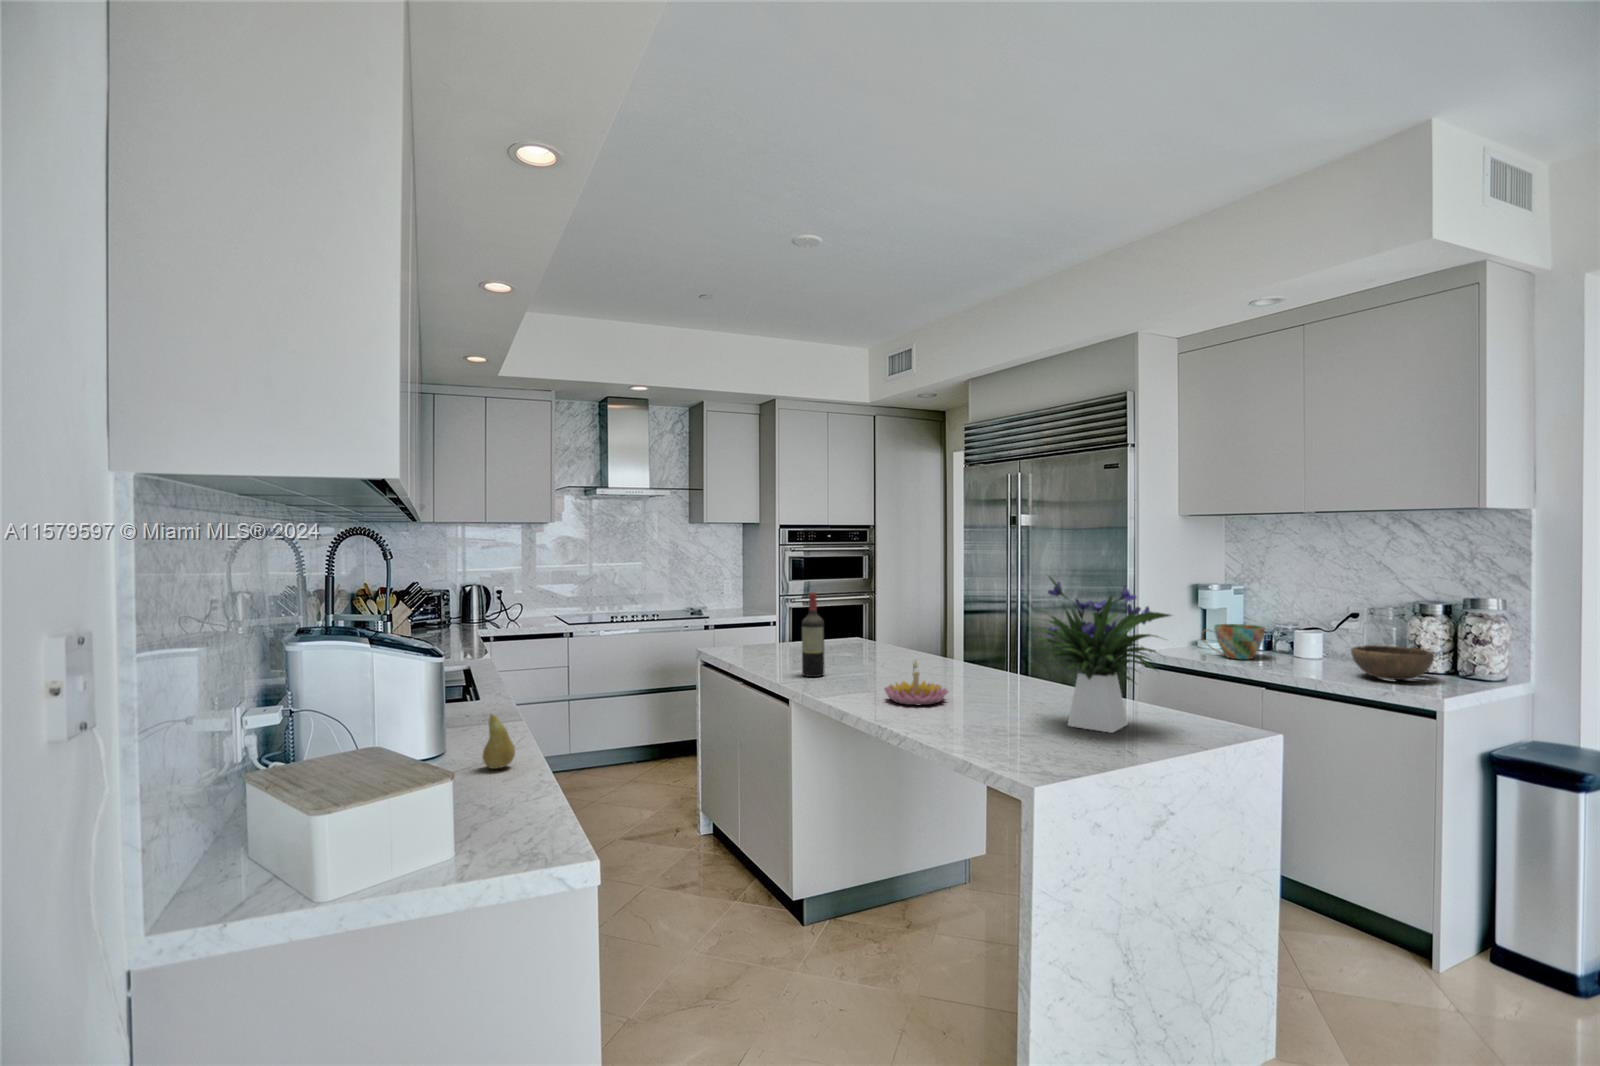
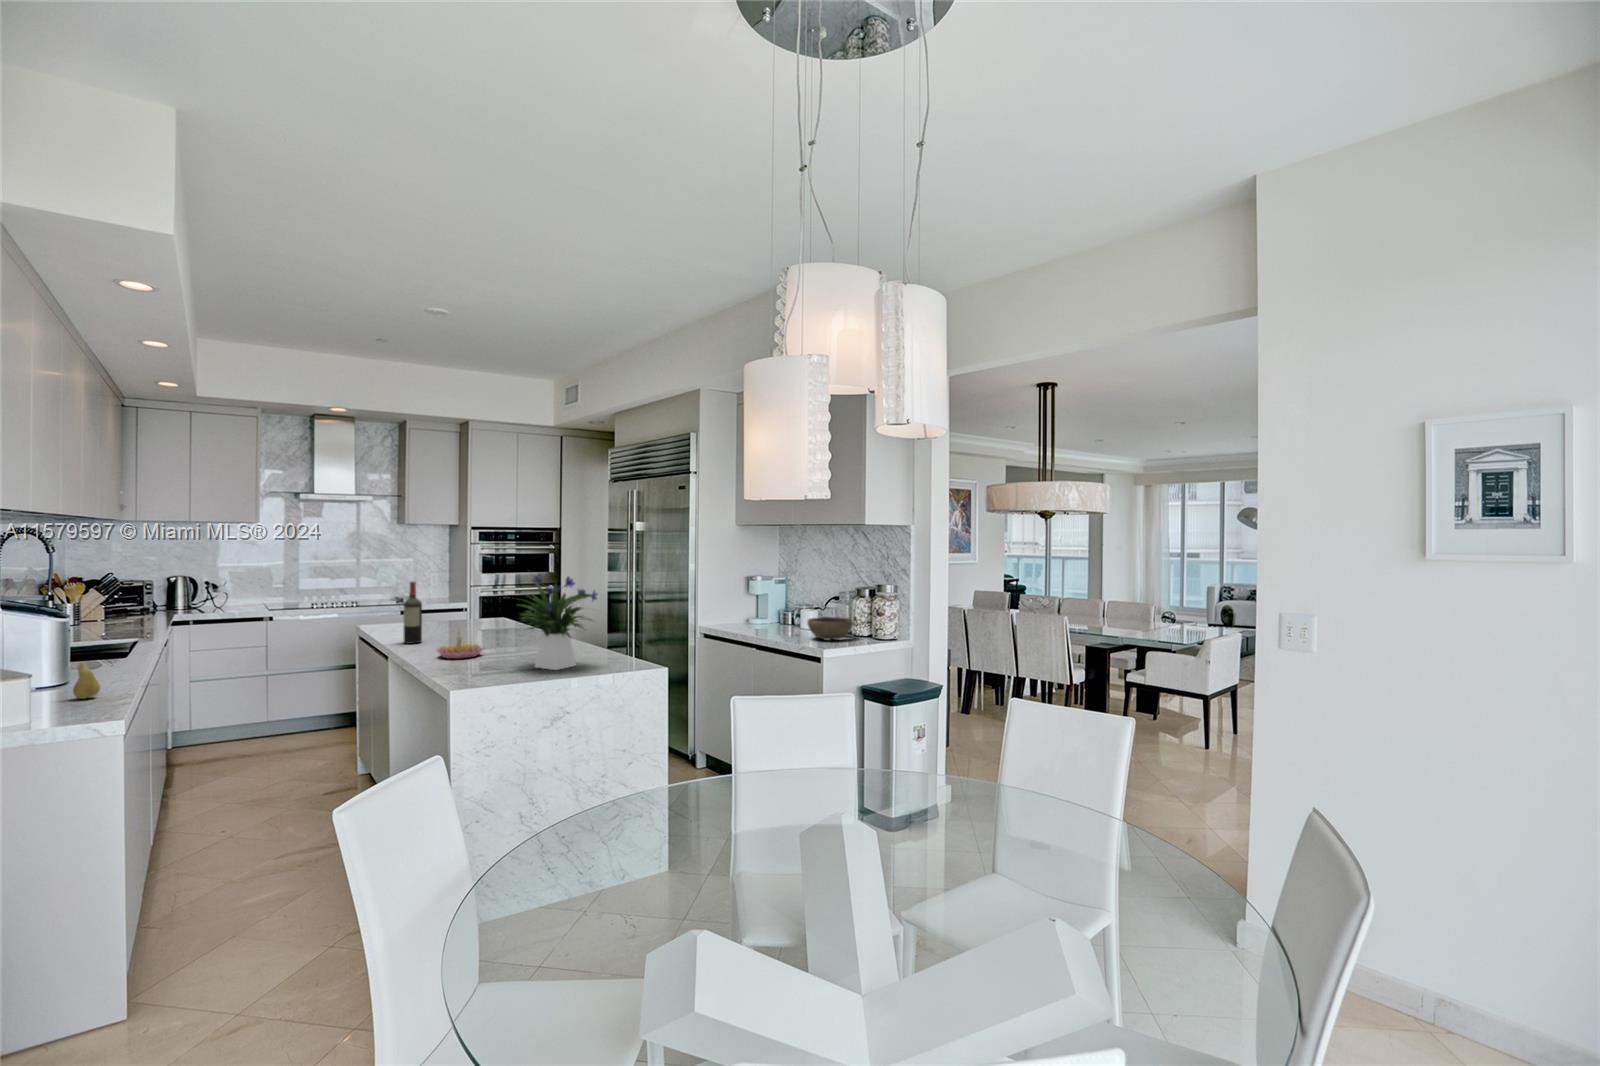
cup: present [1202,624,1265,659] -> none [744,604,780,629]

